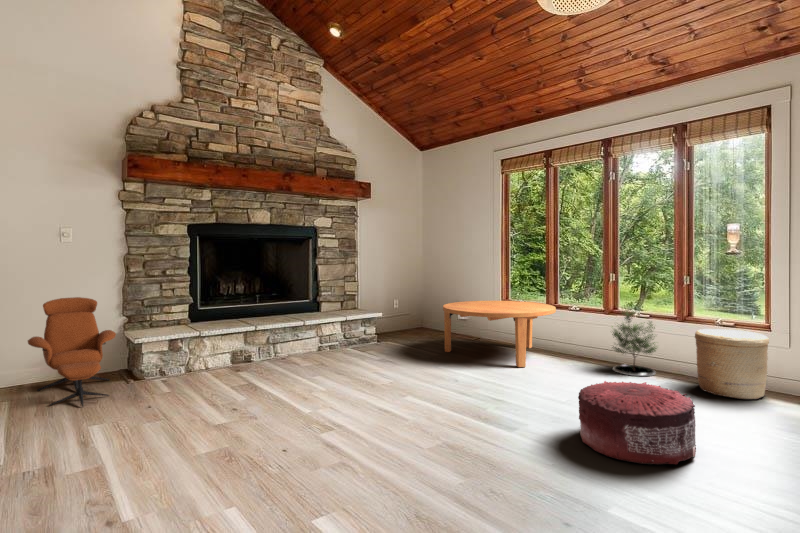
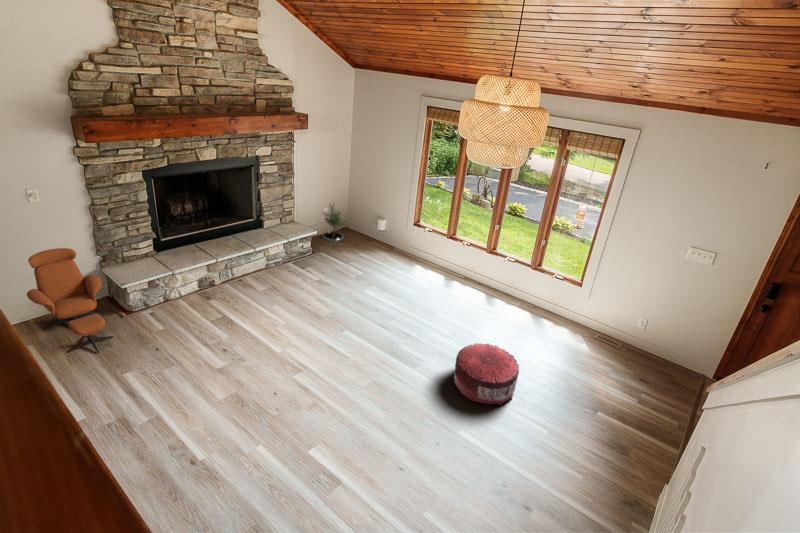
coffee table: present [443,301,556,367] -> none [367,225,452,293]
potted tree: present [612,304,657,376] -> present [322,203,344,241]
woven basket: present [695,329,769,399] -> none [533,284,579,334]

